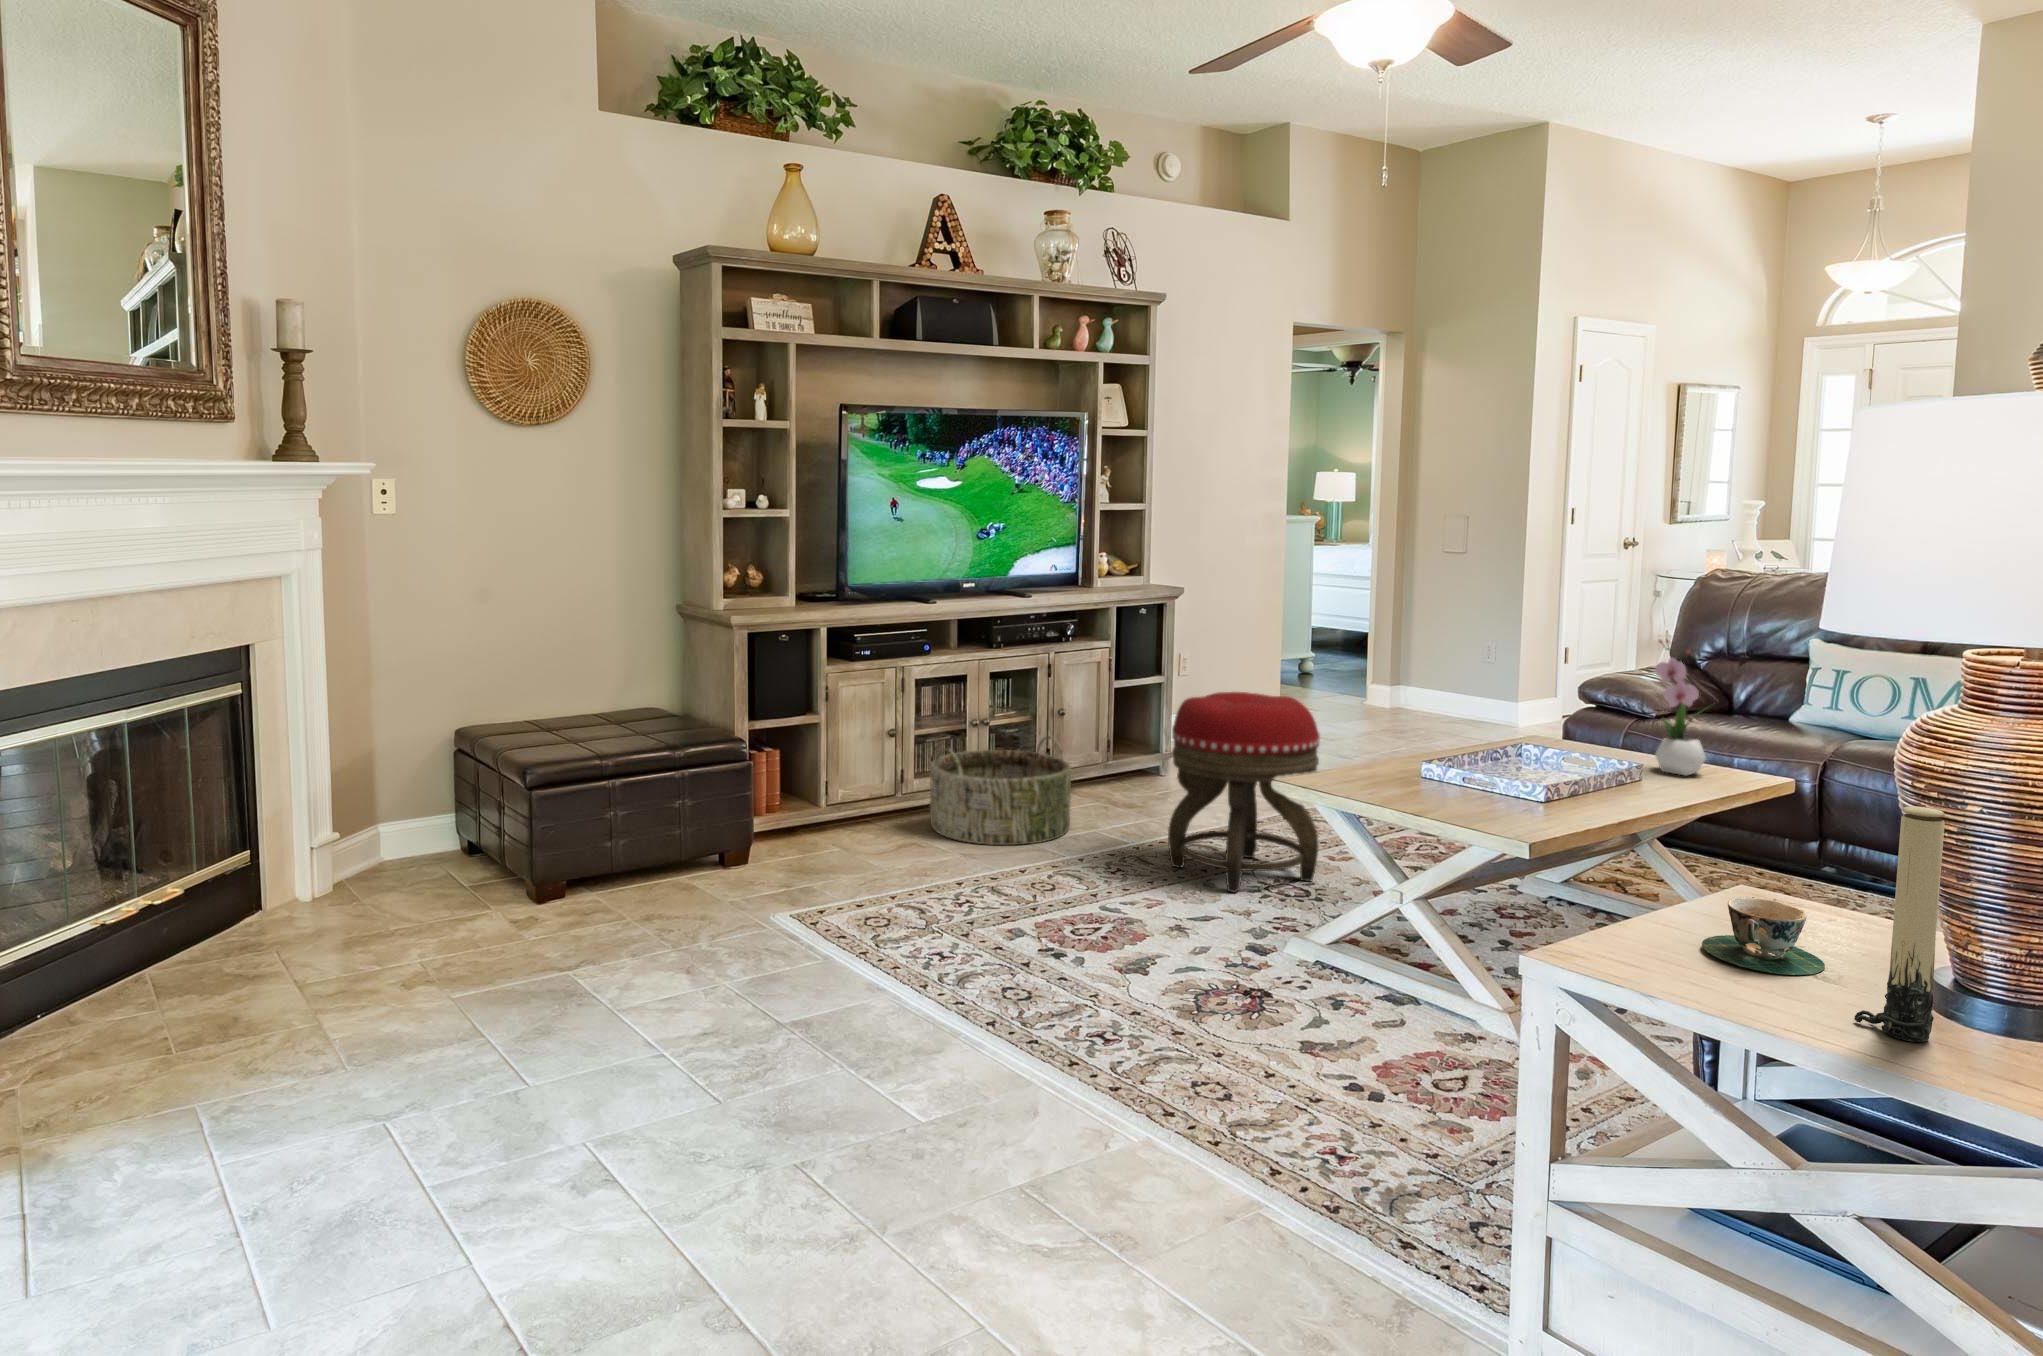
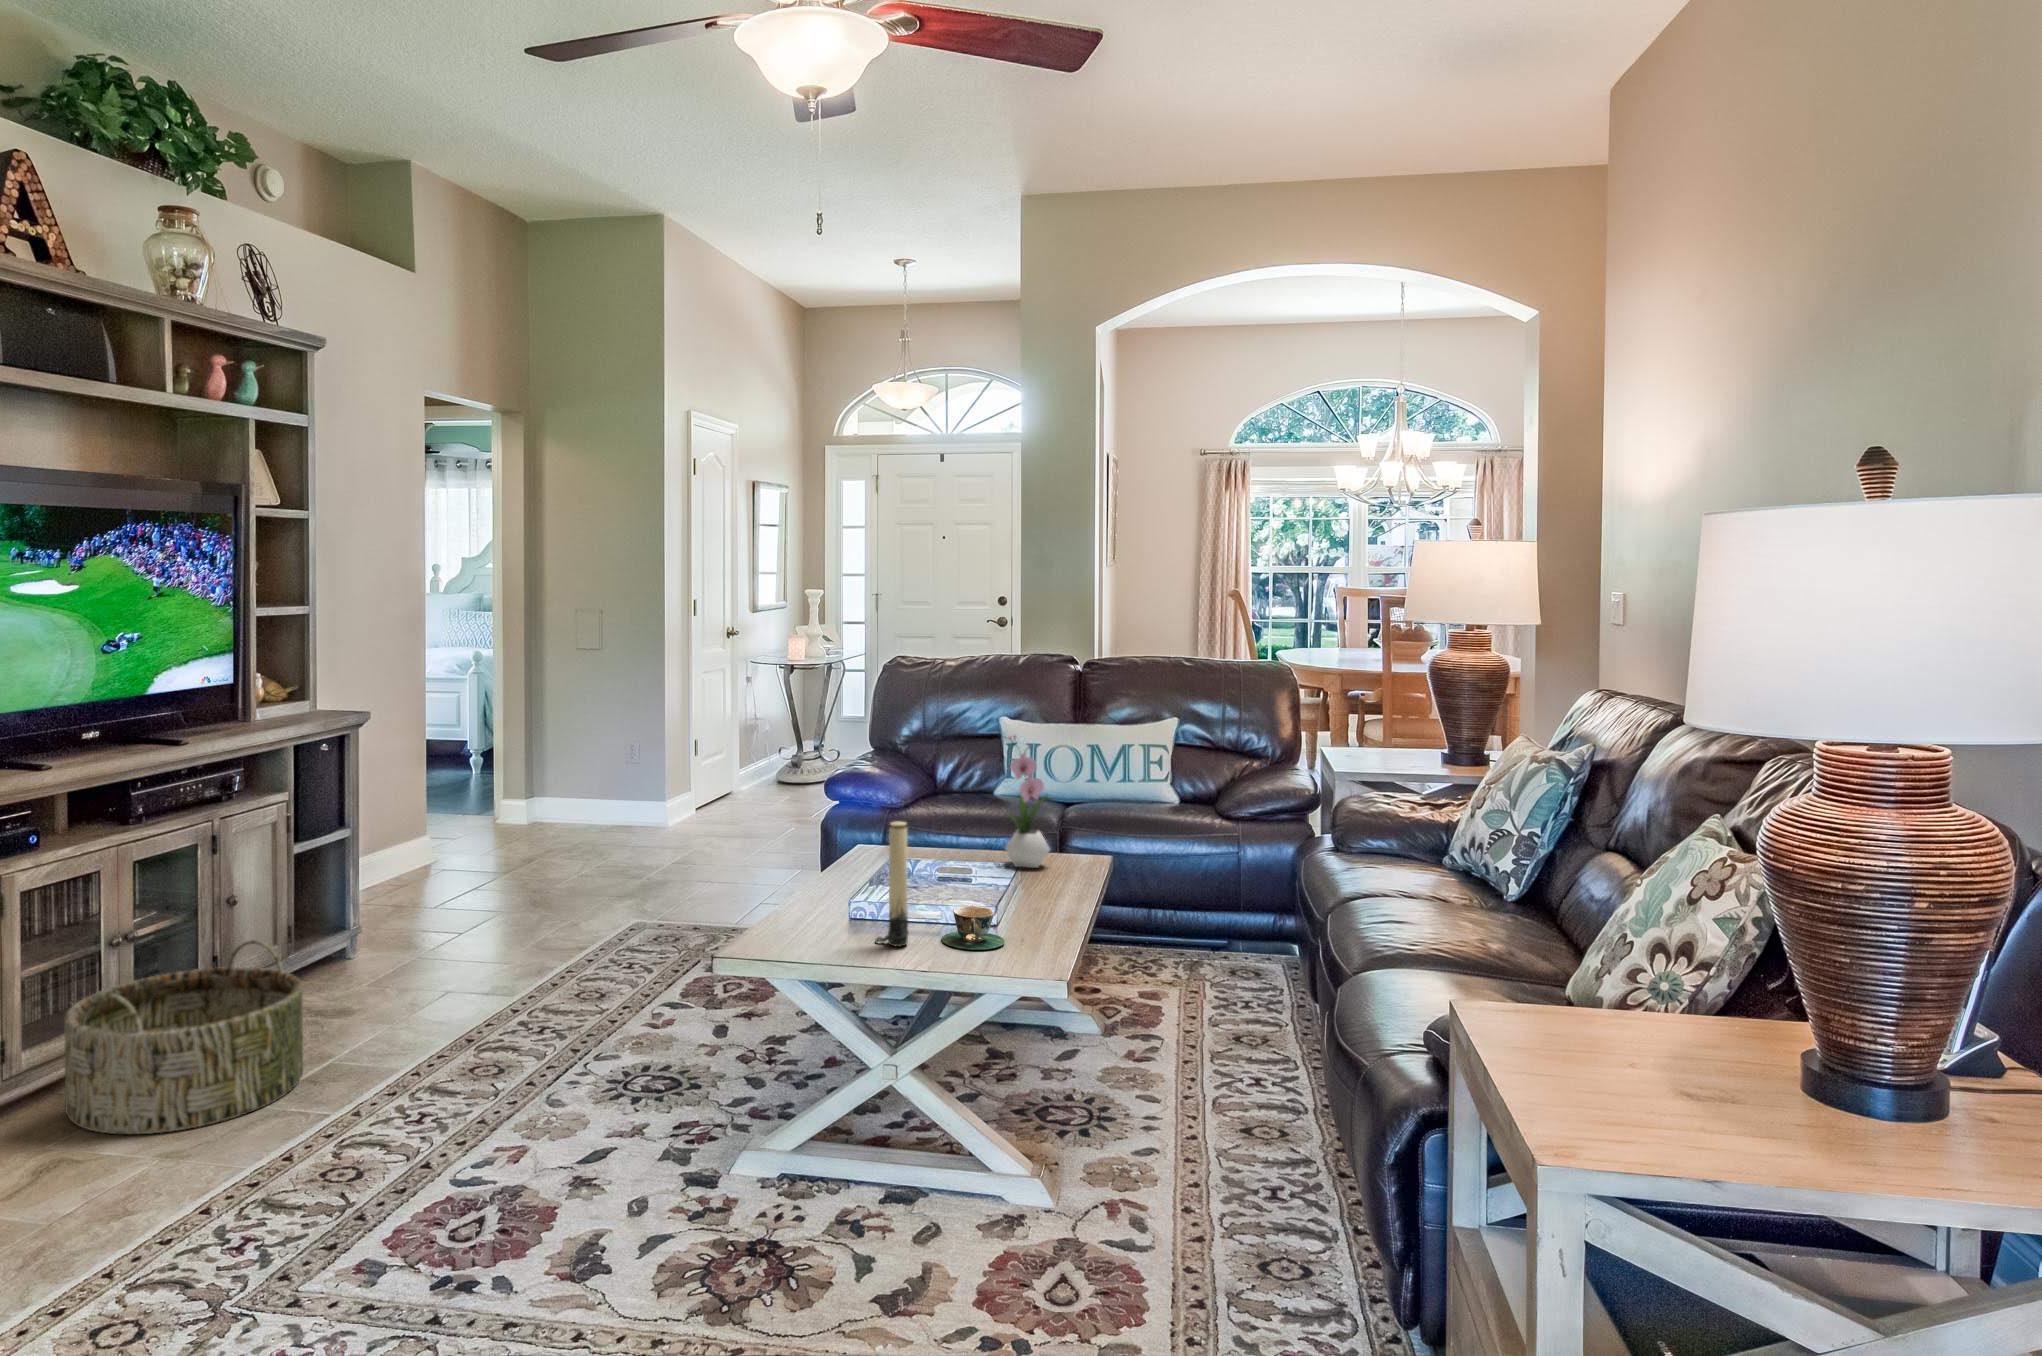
footstool: present [1168,692,1320,893] -> none [483,840,672,1105]
candle: present [1854,806,1945,1042] -> present [875,822,909,947]
teacup: present [1702,897,1825,975] -> present [941,905,1005,950]

